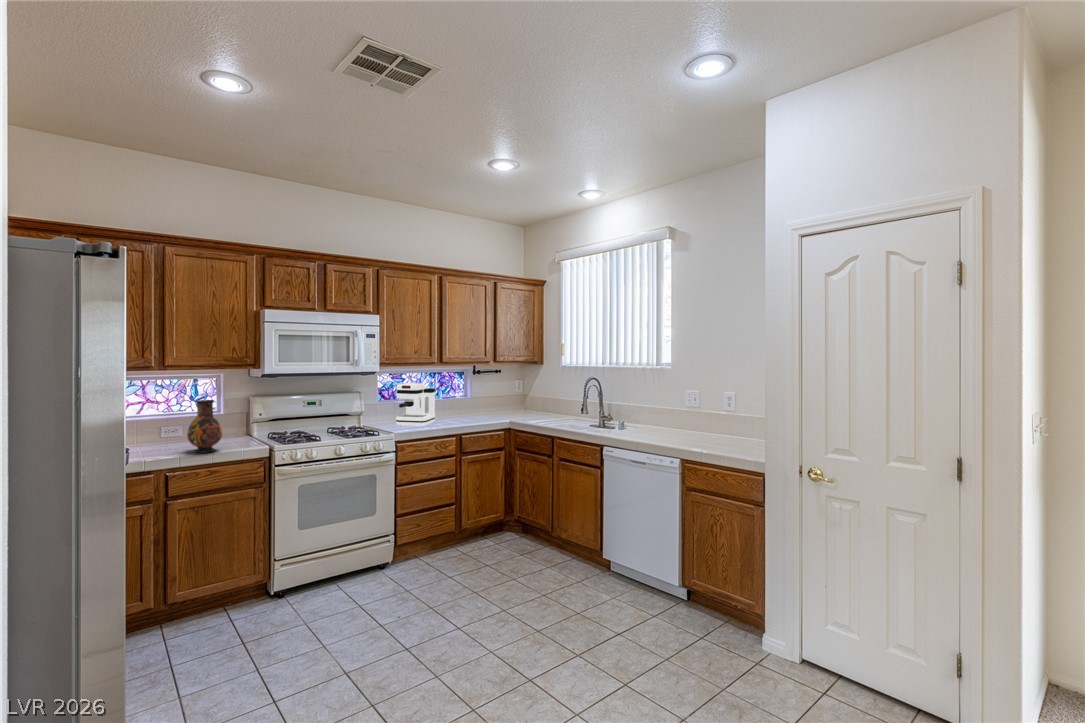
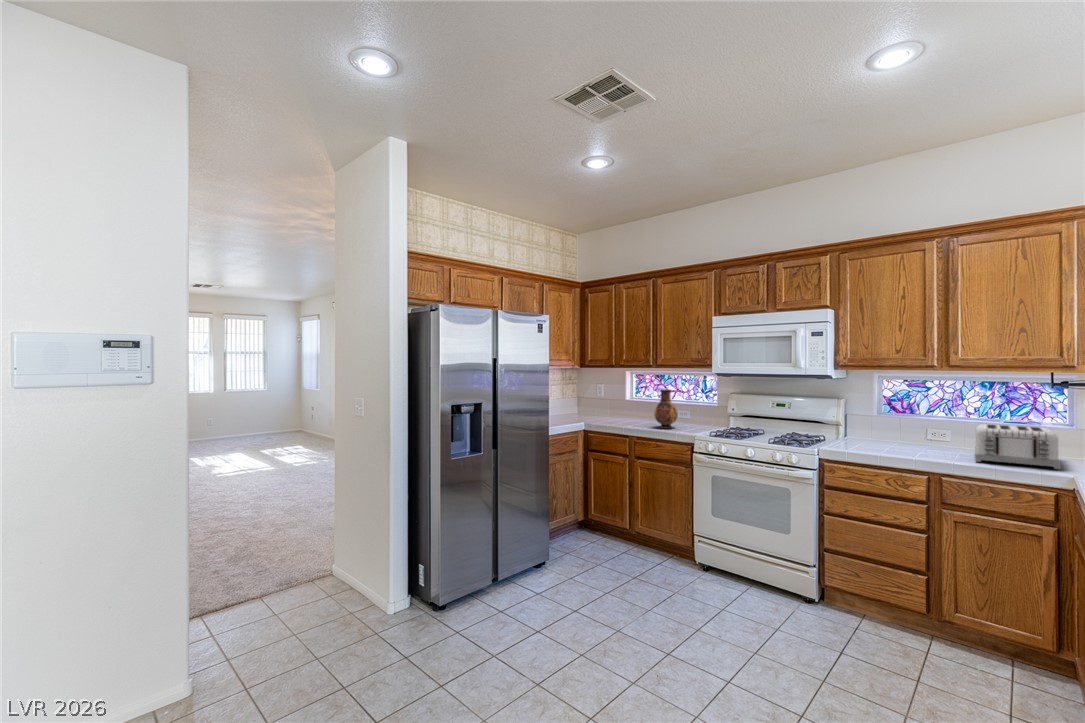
coffee maker: present [396,383,435,427] -> none [864,392,940,451]
toaster: none [441,399,492,425] -> present [975,424,1061,469]

